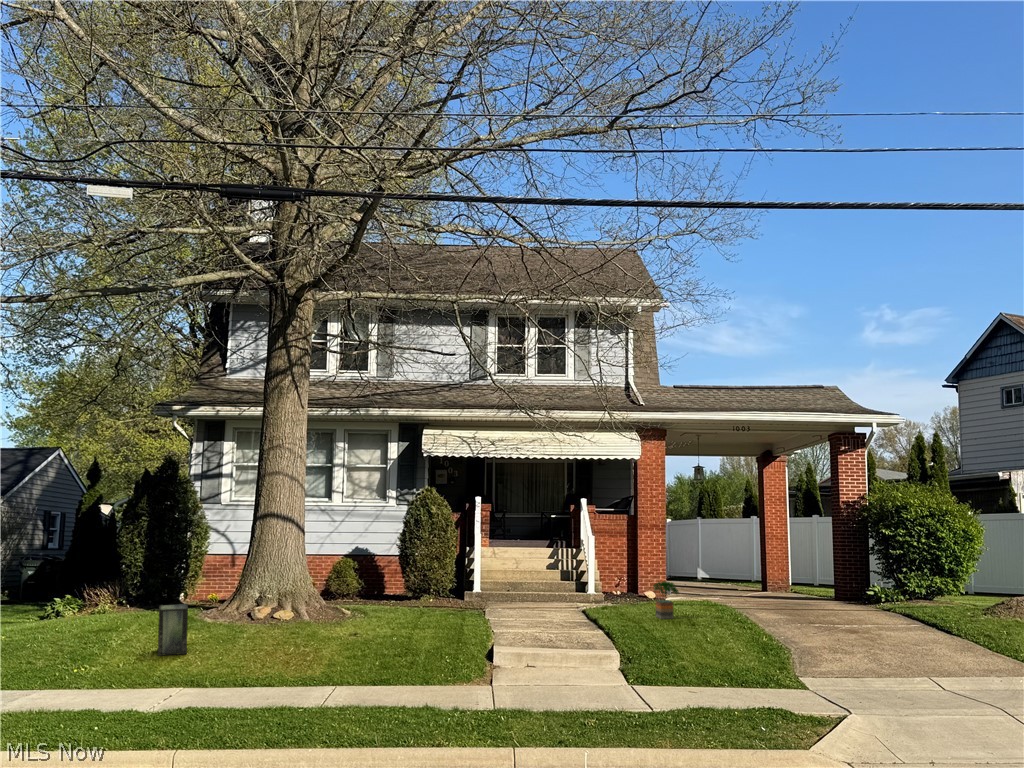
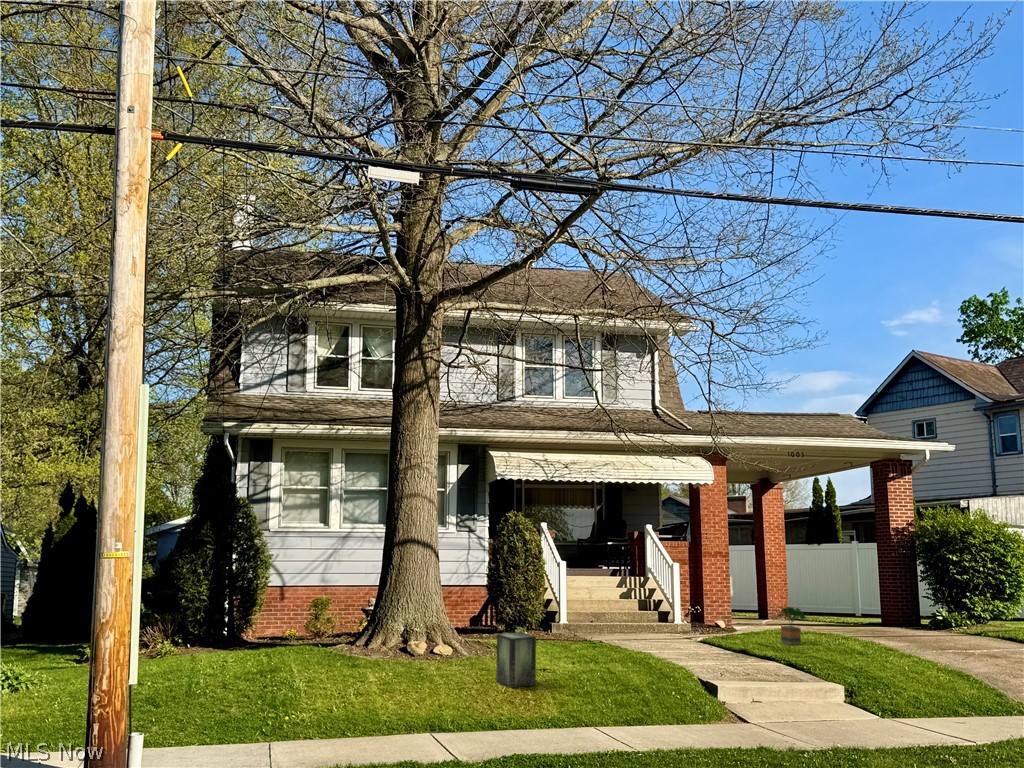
storage box: present [158,604,188,656] -> present [496,632,536,688]

